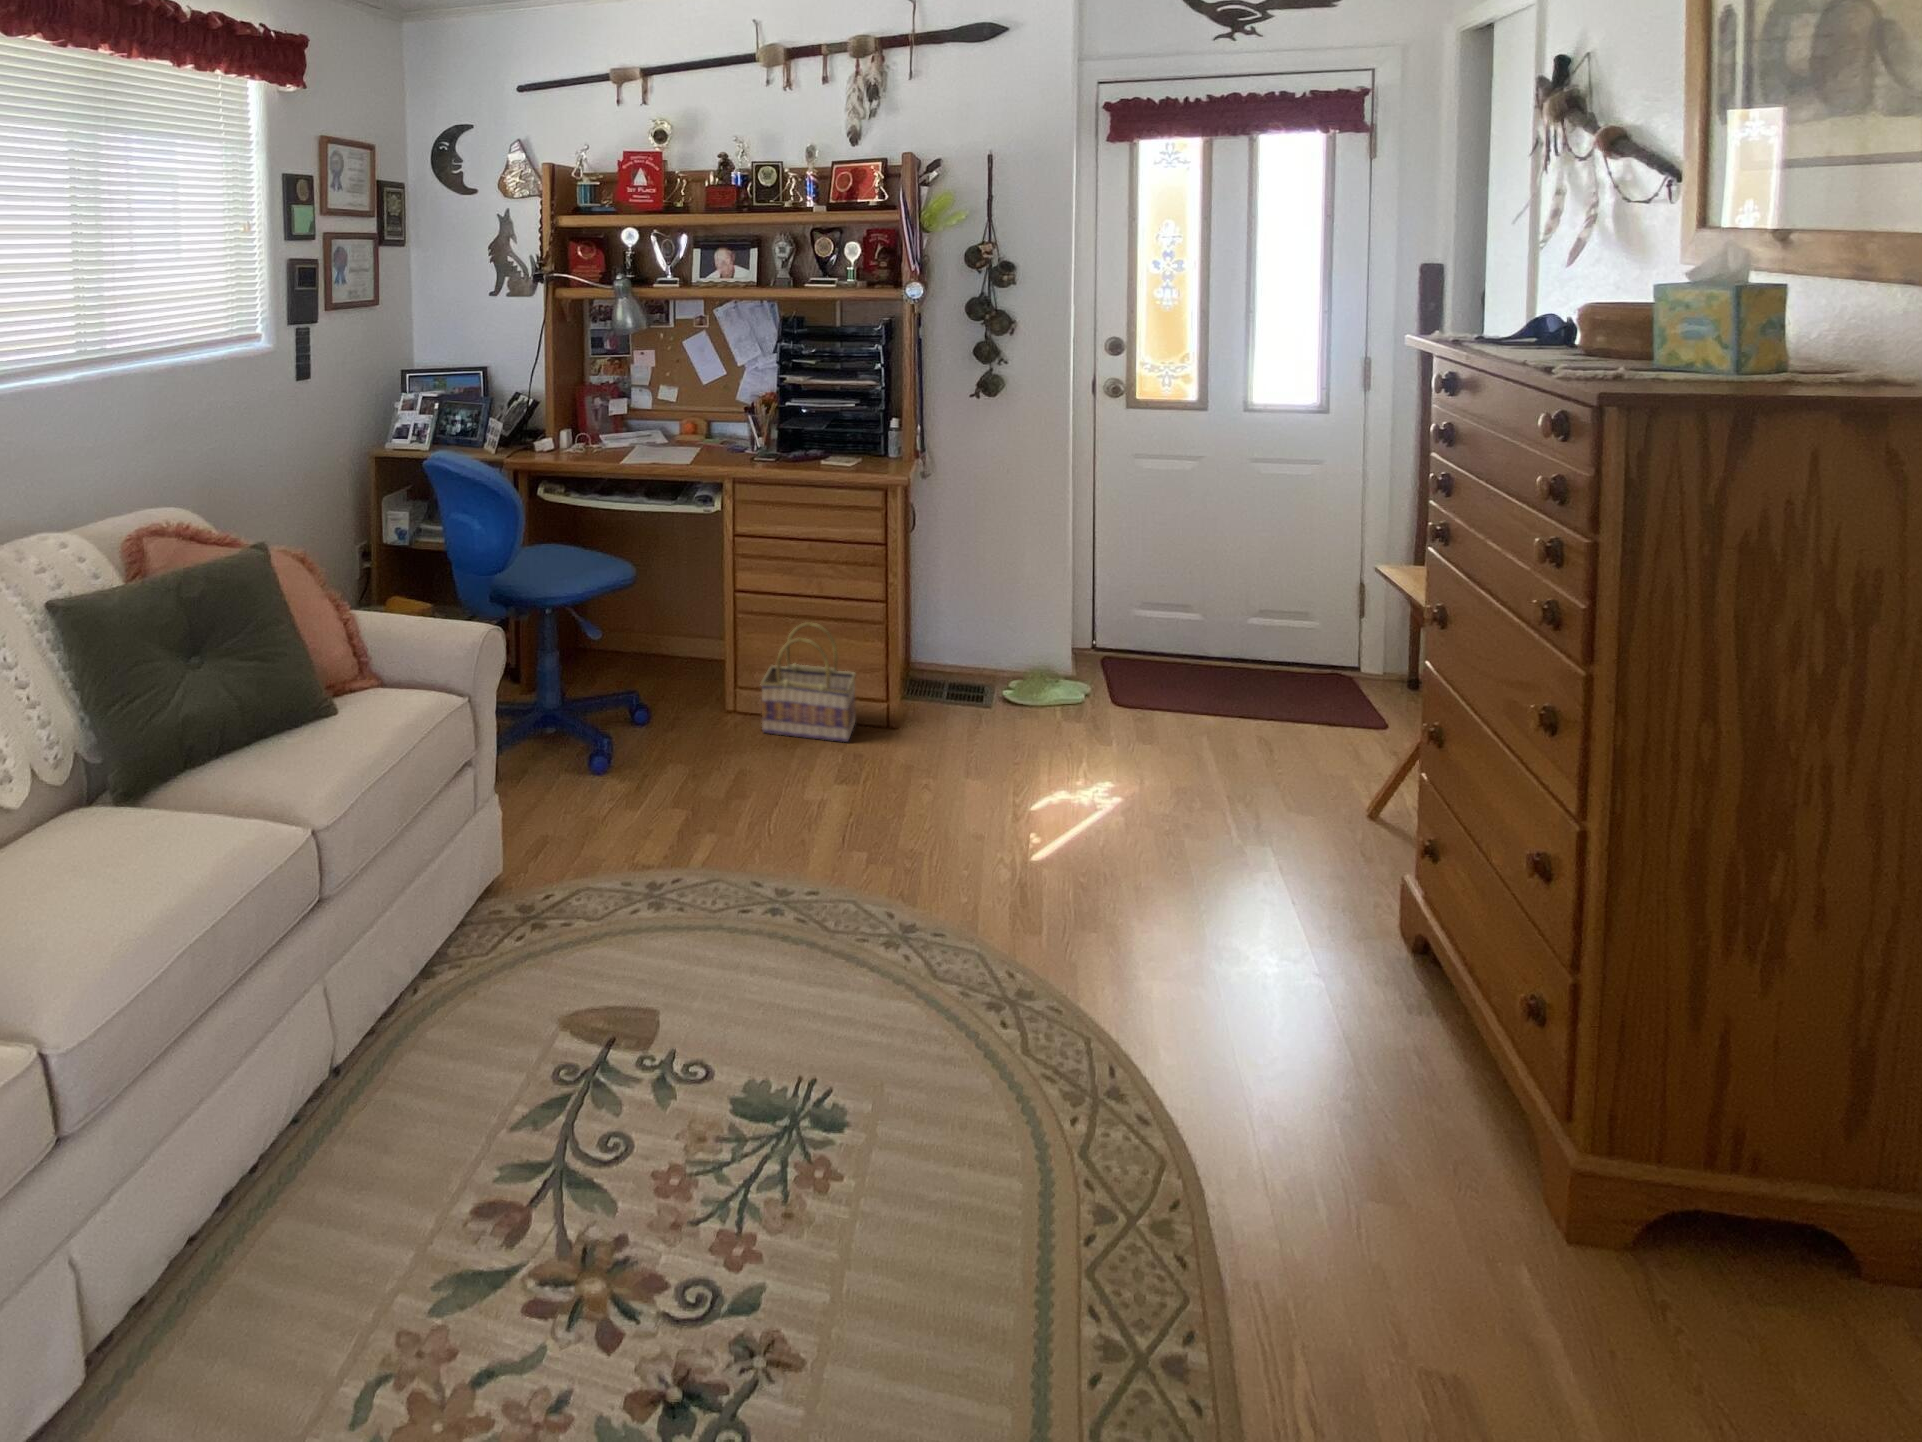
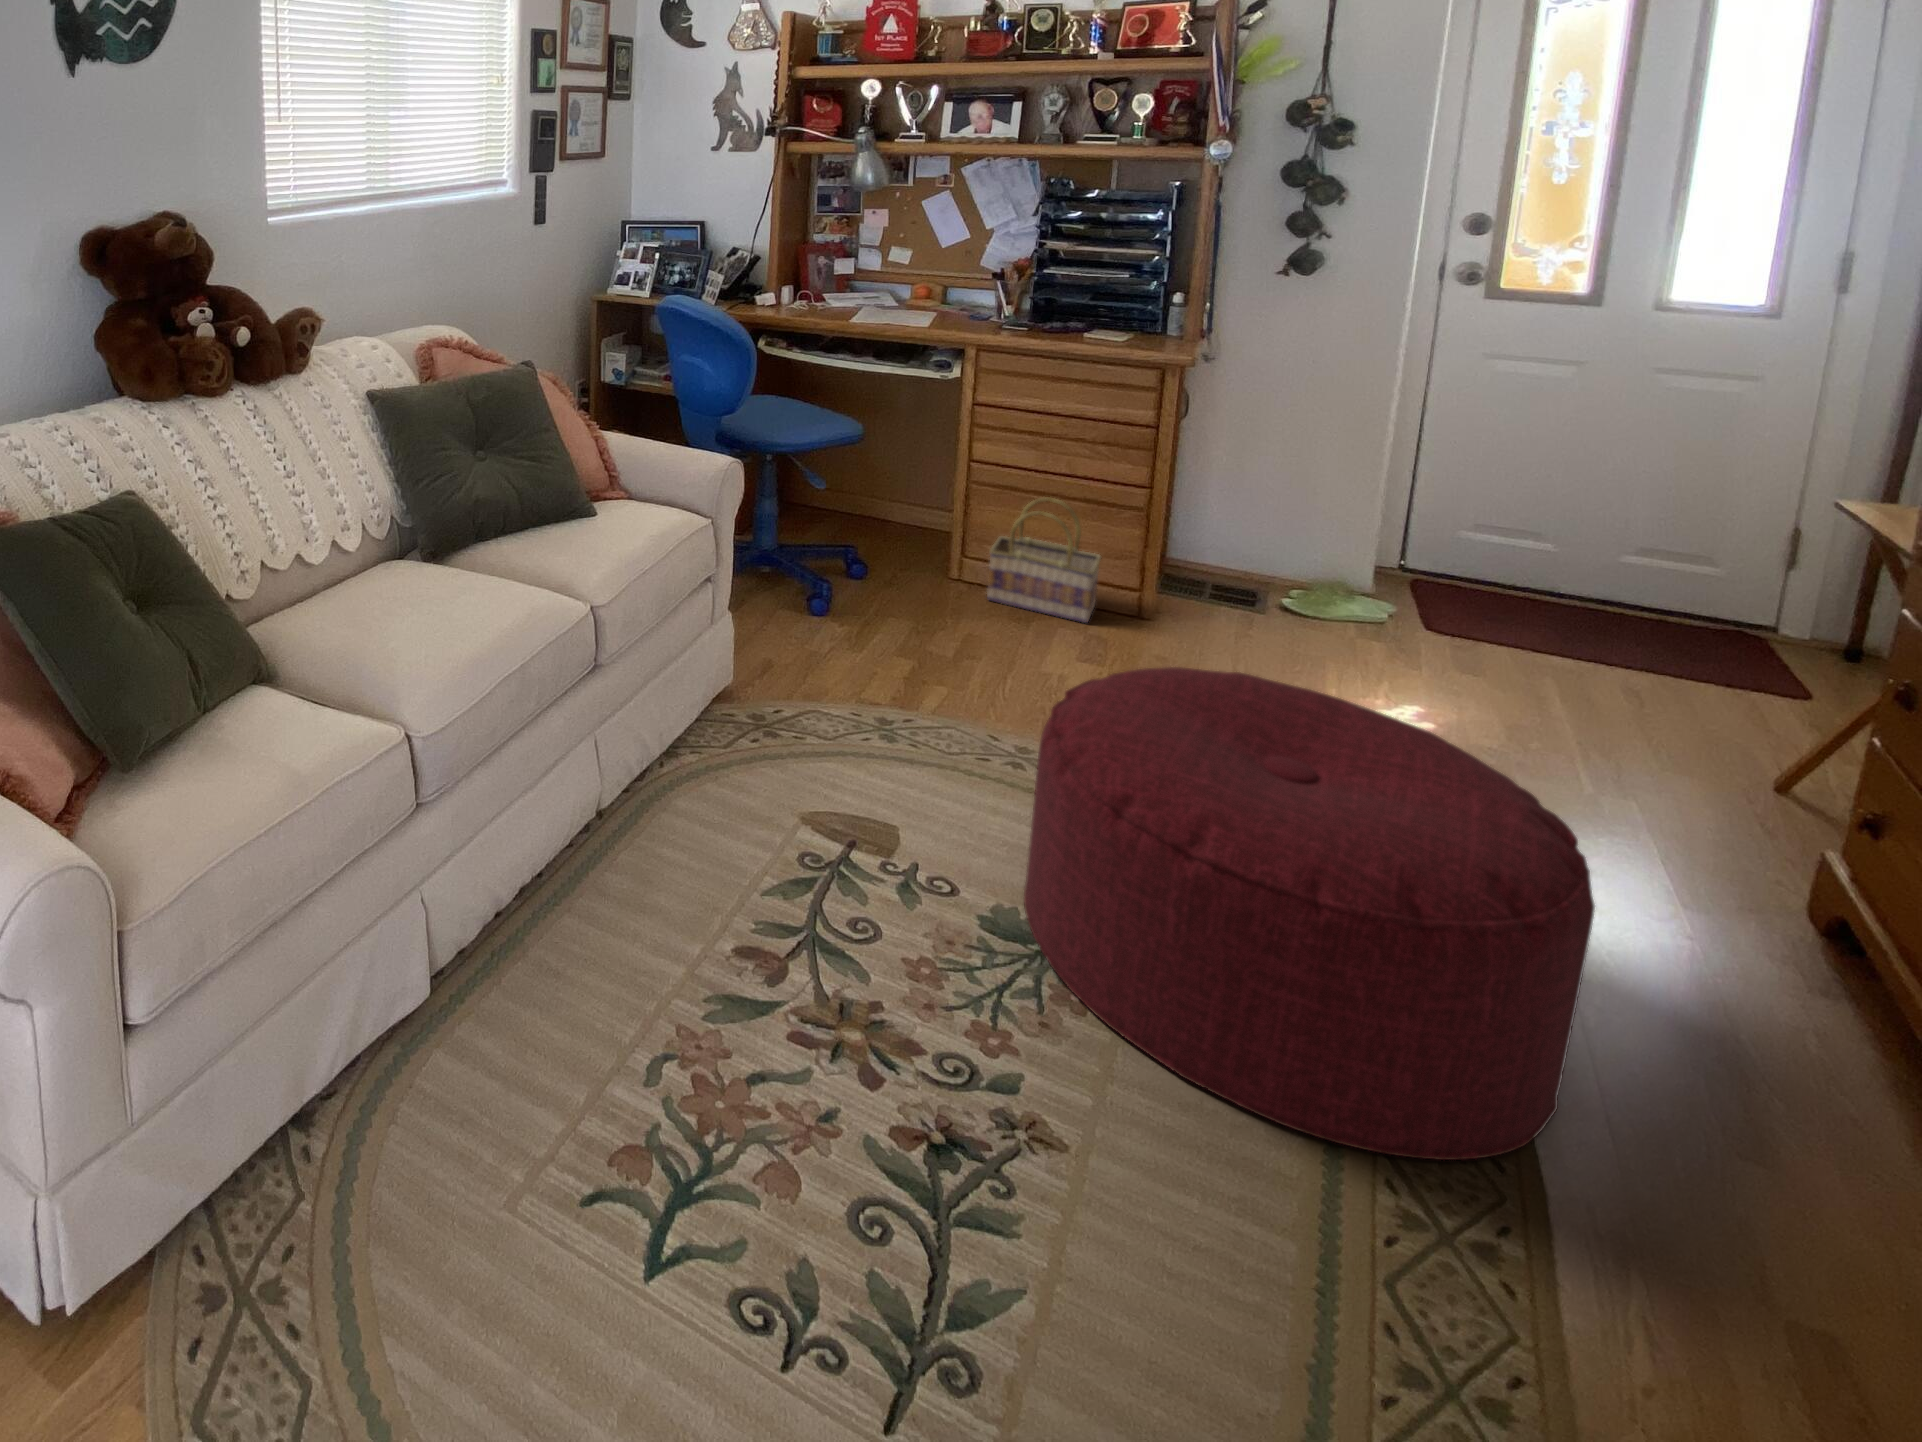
ottoman: none [773,784,1198,1257] -> present [1024,667,1595,1160]

